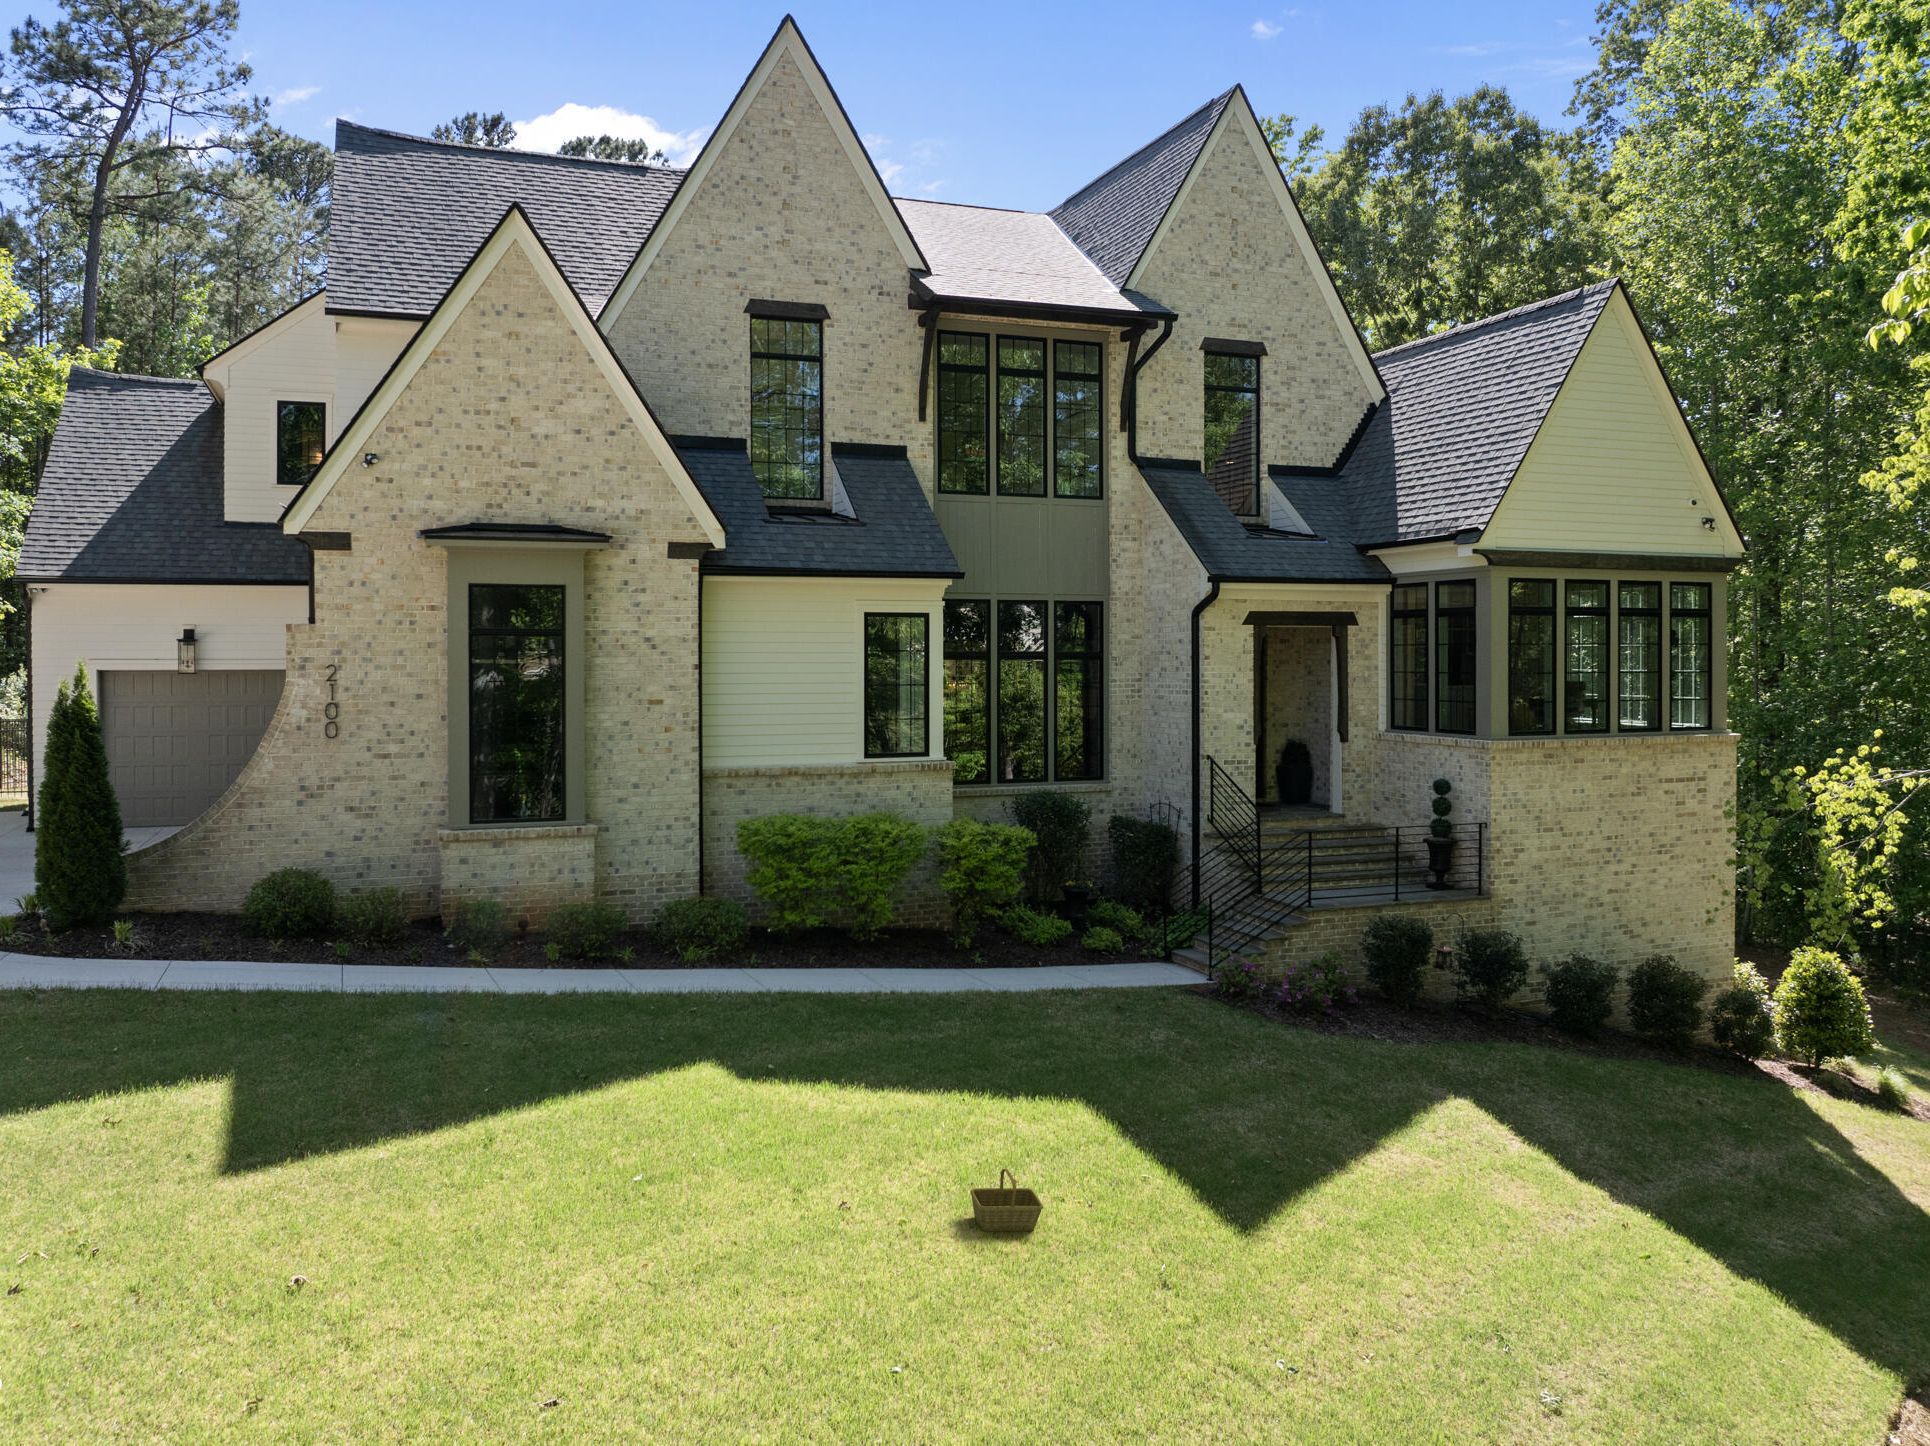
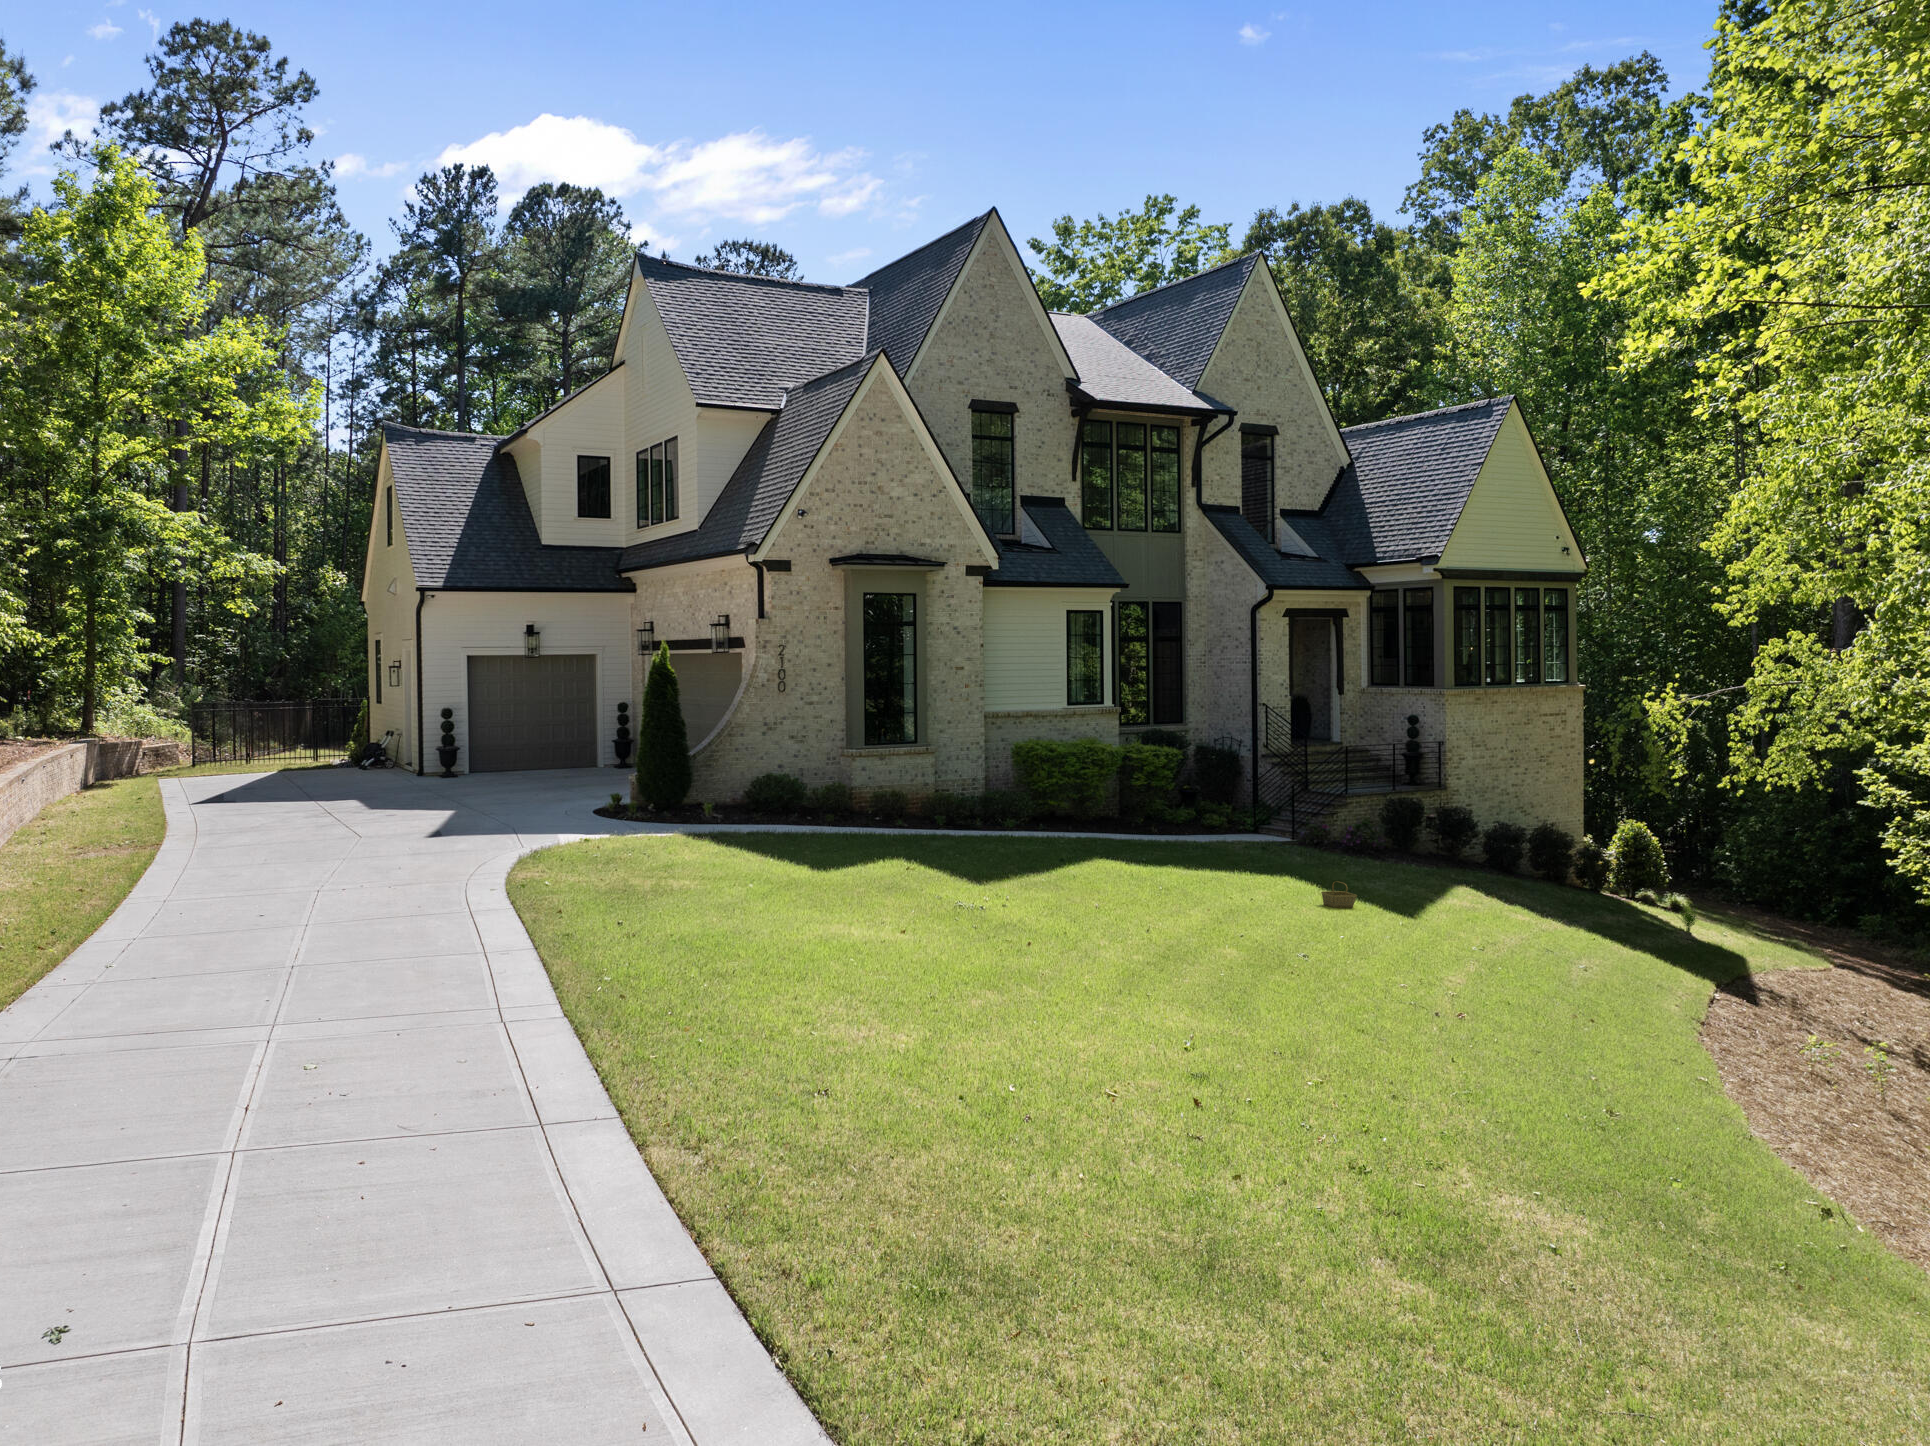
potted plant: none [1843,1205,1908,1279] -> present [1681,909,1697,940]

